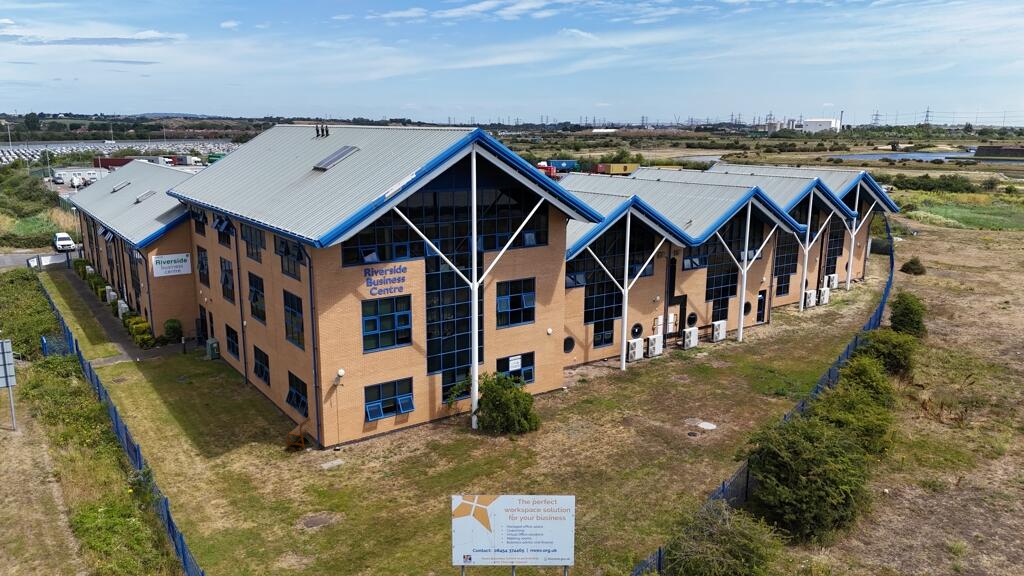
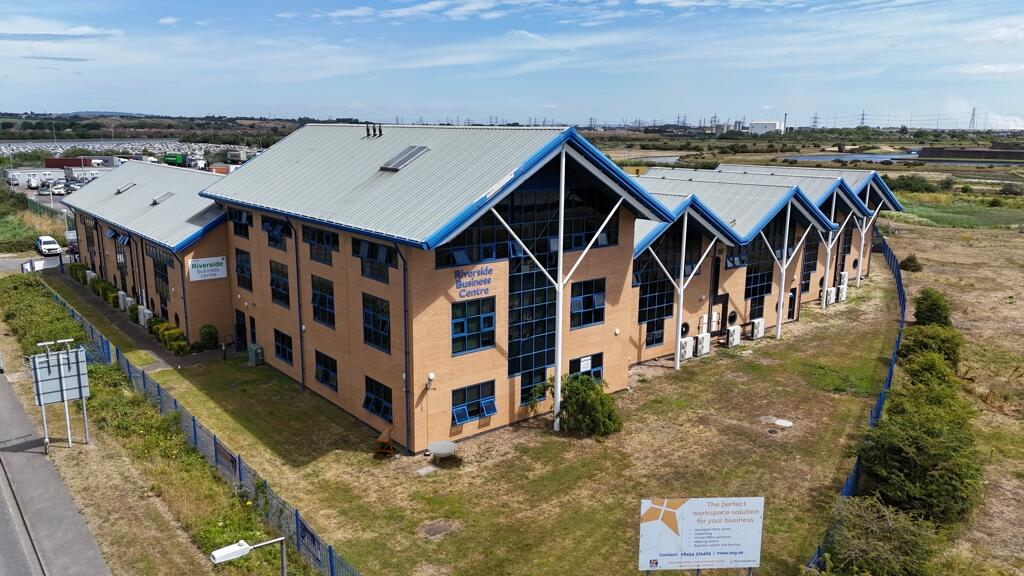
round table: none [336,435,366,458] -> present [427,440,457,464]

